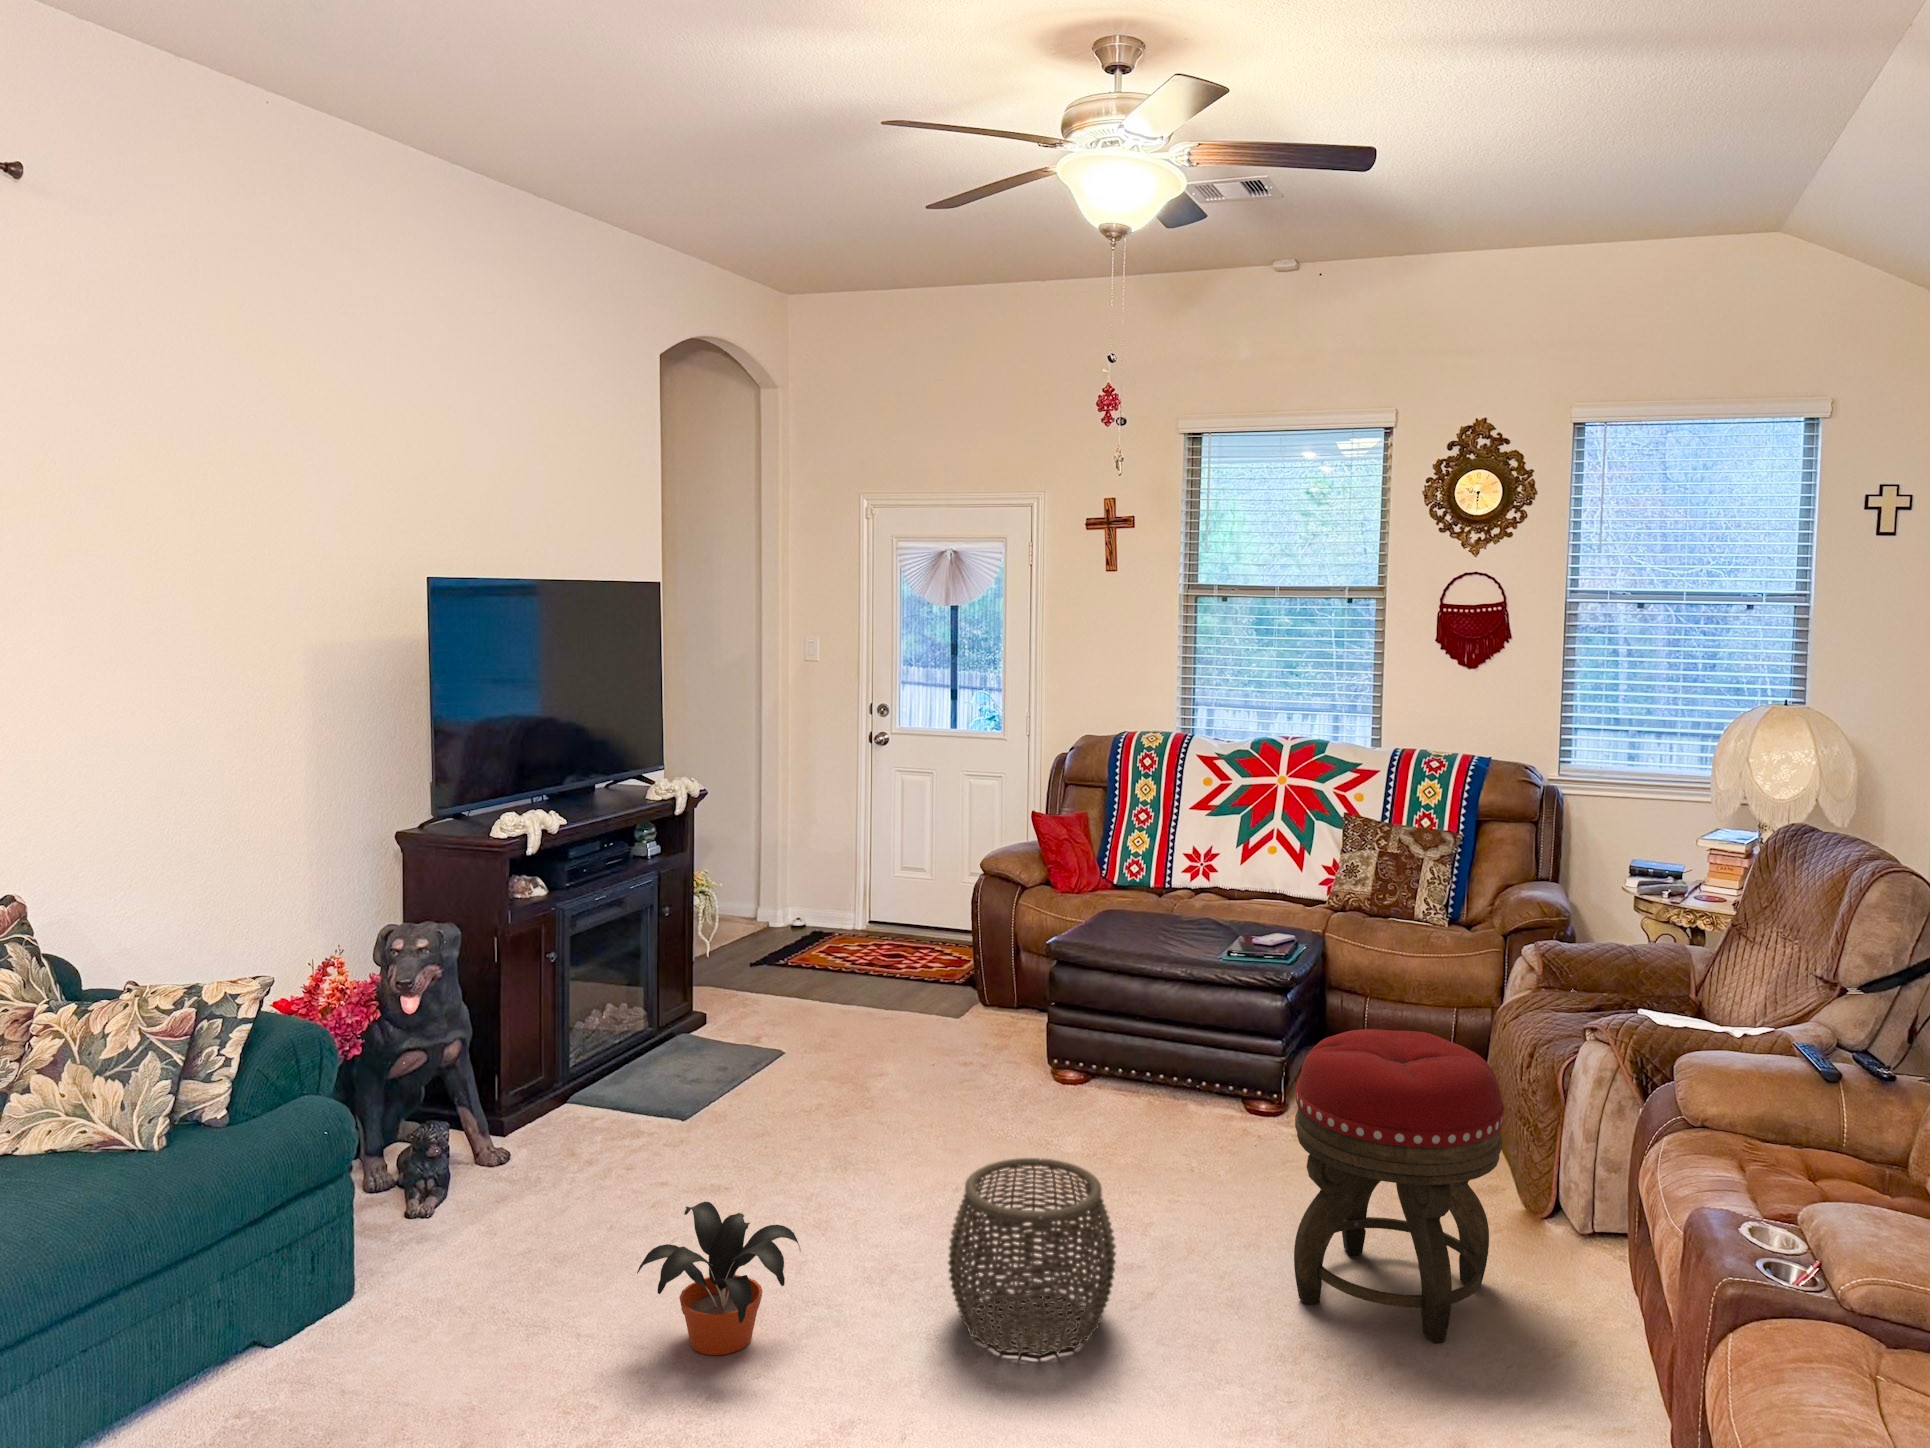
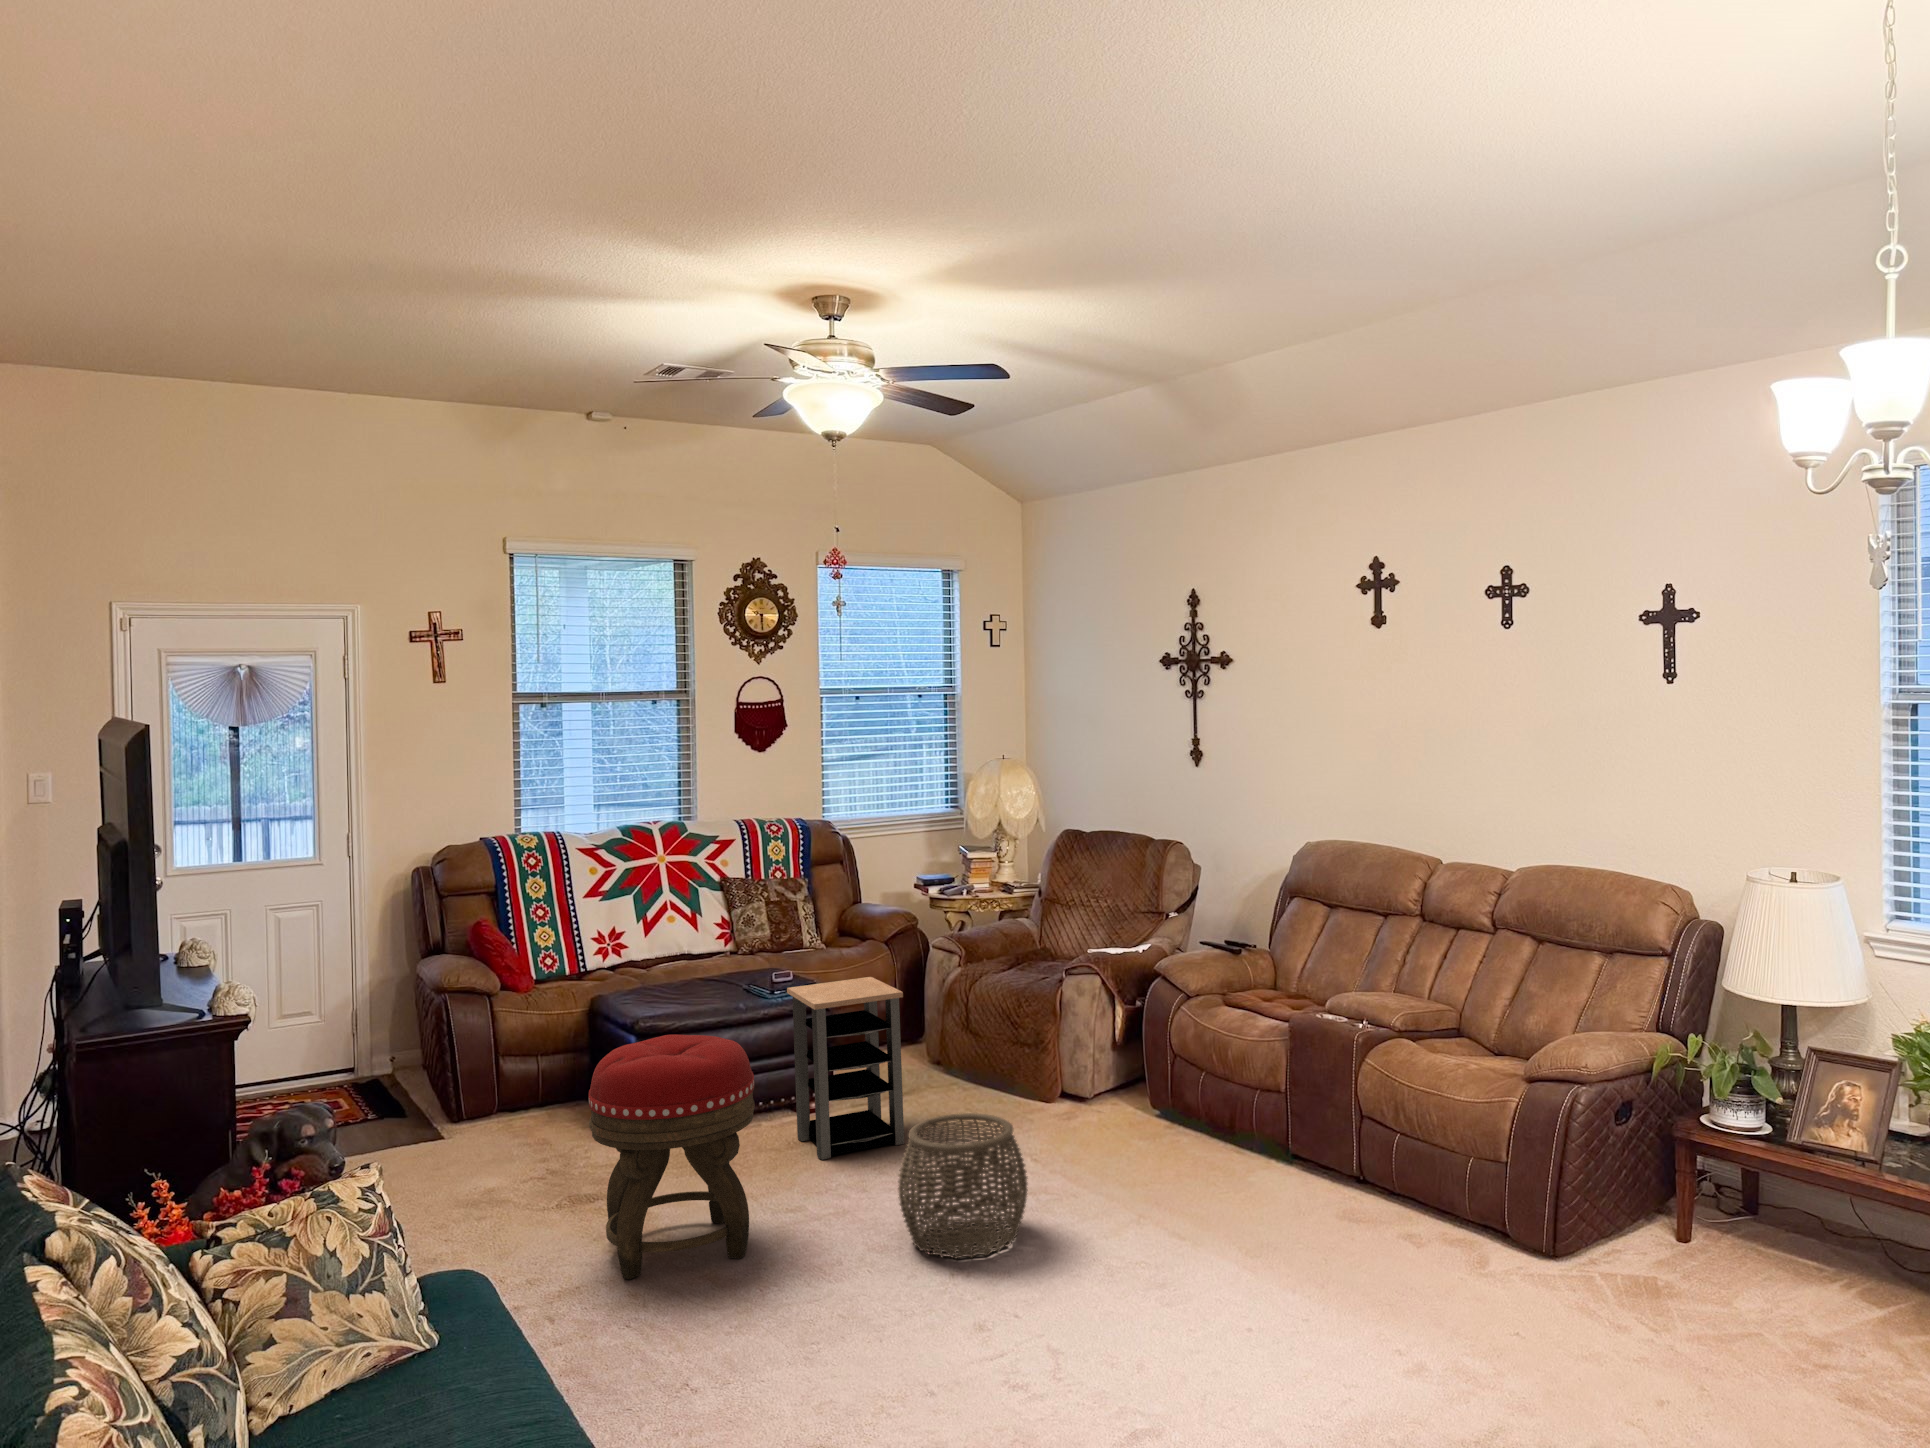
side table: none [1132,956,1279,1191] -> present [787,977,904,1160]
footstool: present [1294,1029,1504,1343] -> present [589,1035,755,1279]
potted plant: present [637,1202,801,1355] -> none [745,1229,898,1356]

